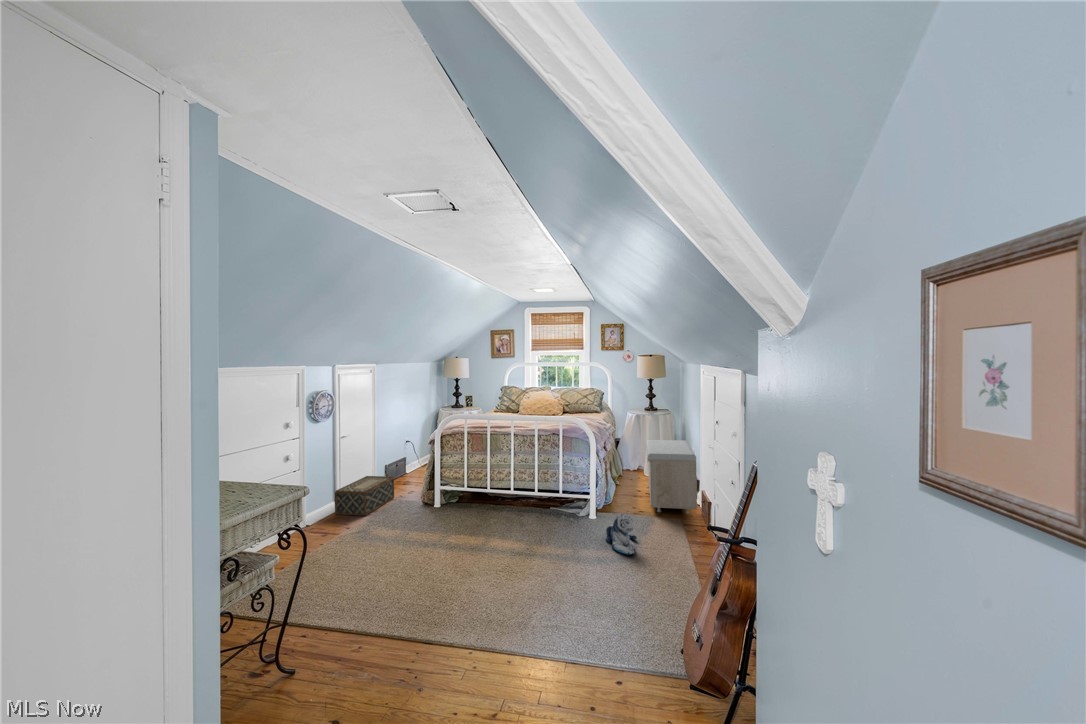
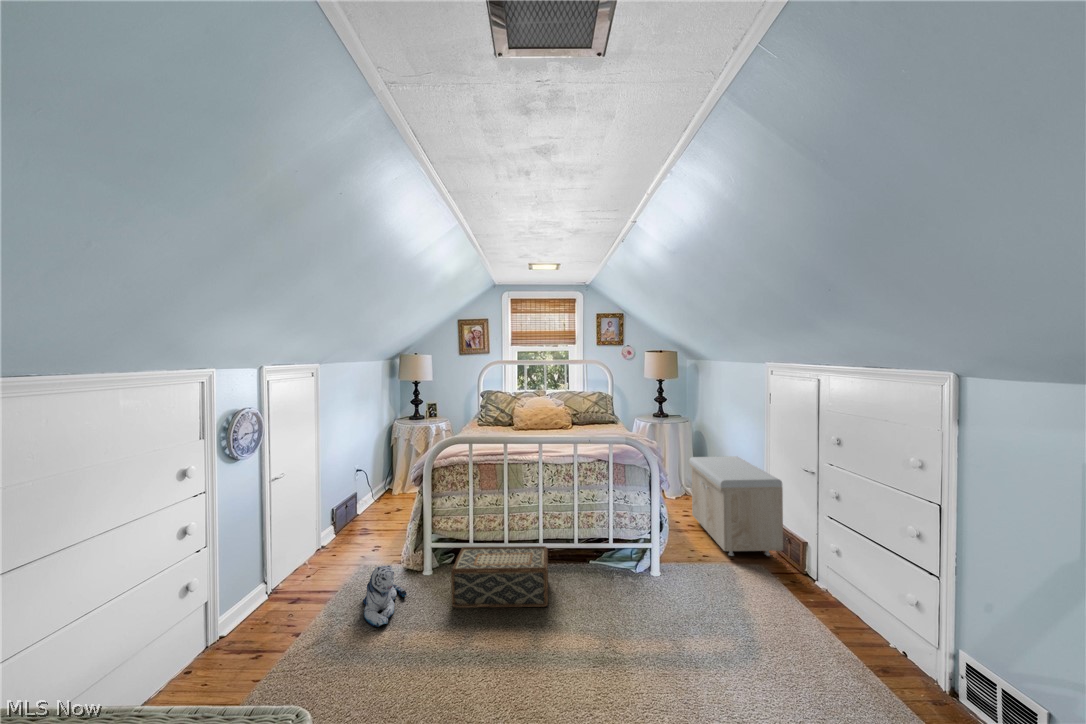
woven basket: present [335,476,394,516] -> present [451,546,548,608]
plush toy: present [606,514,637,555] -> present [363,566,407,627]

